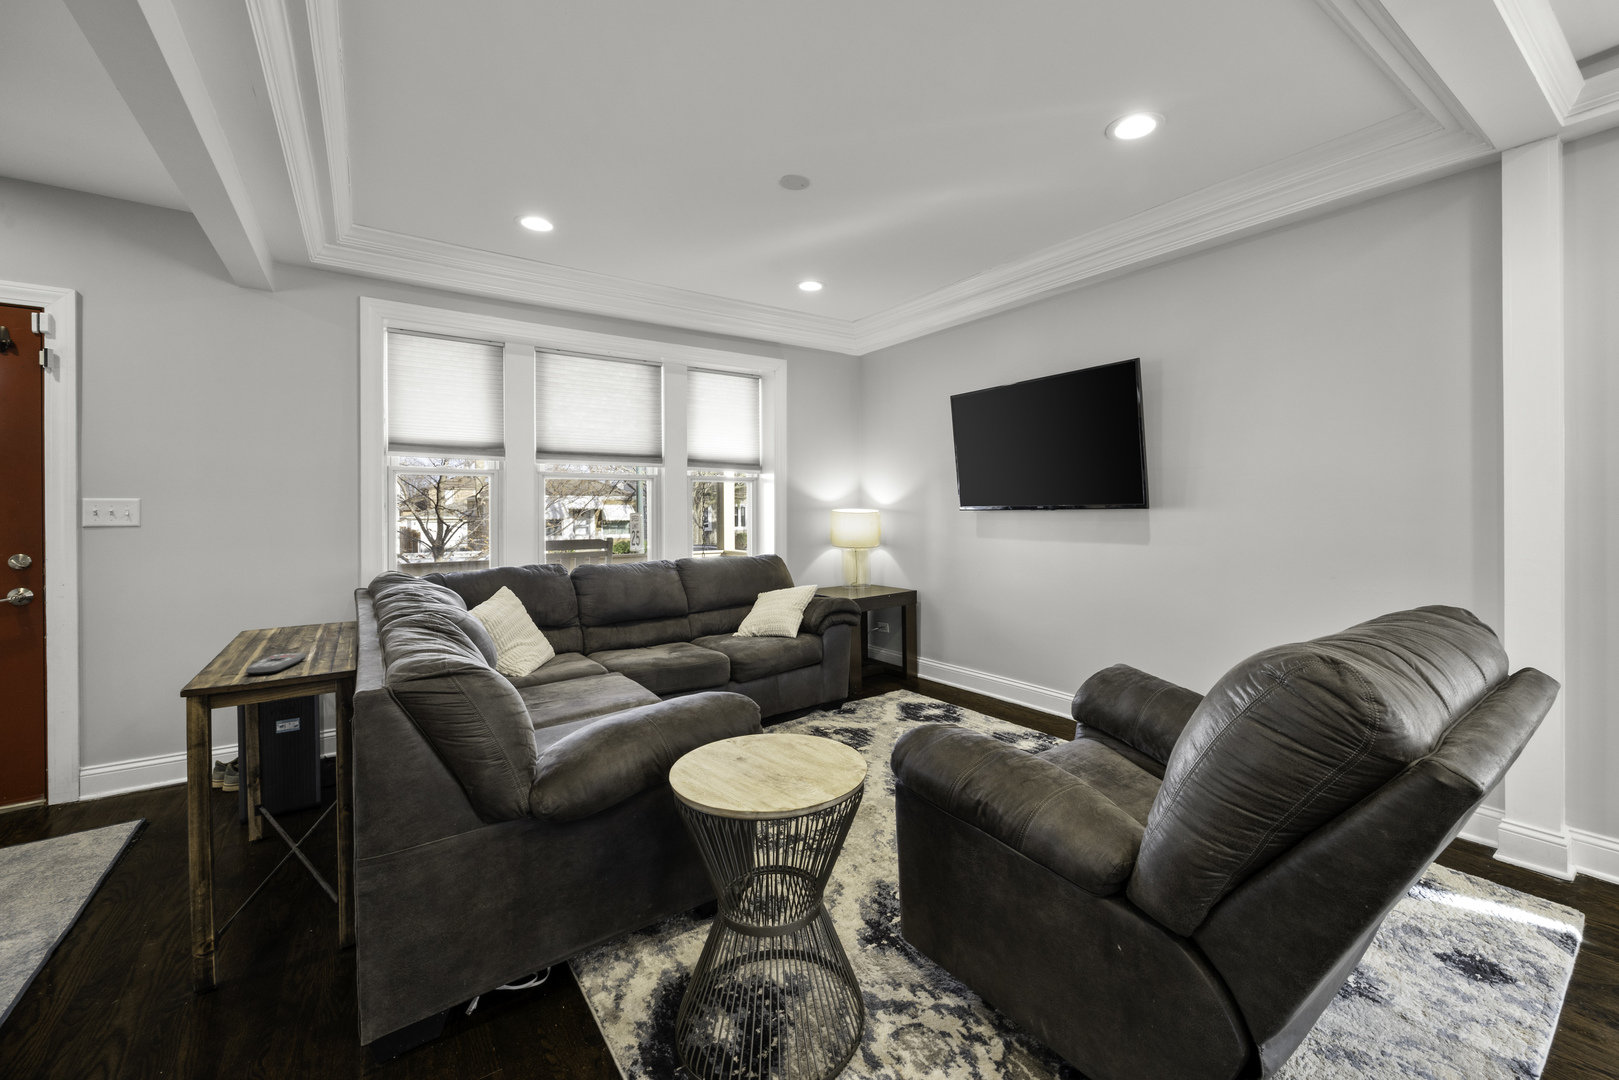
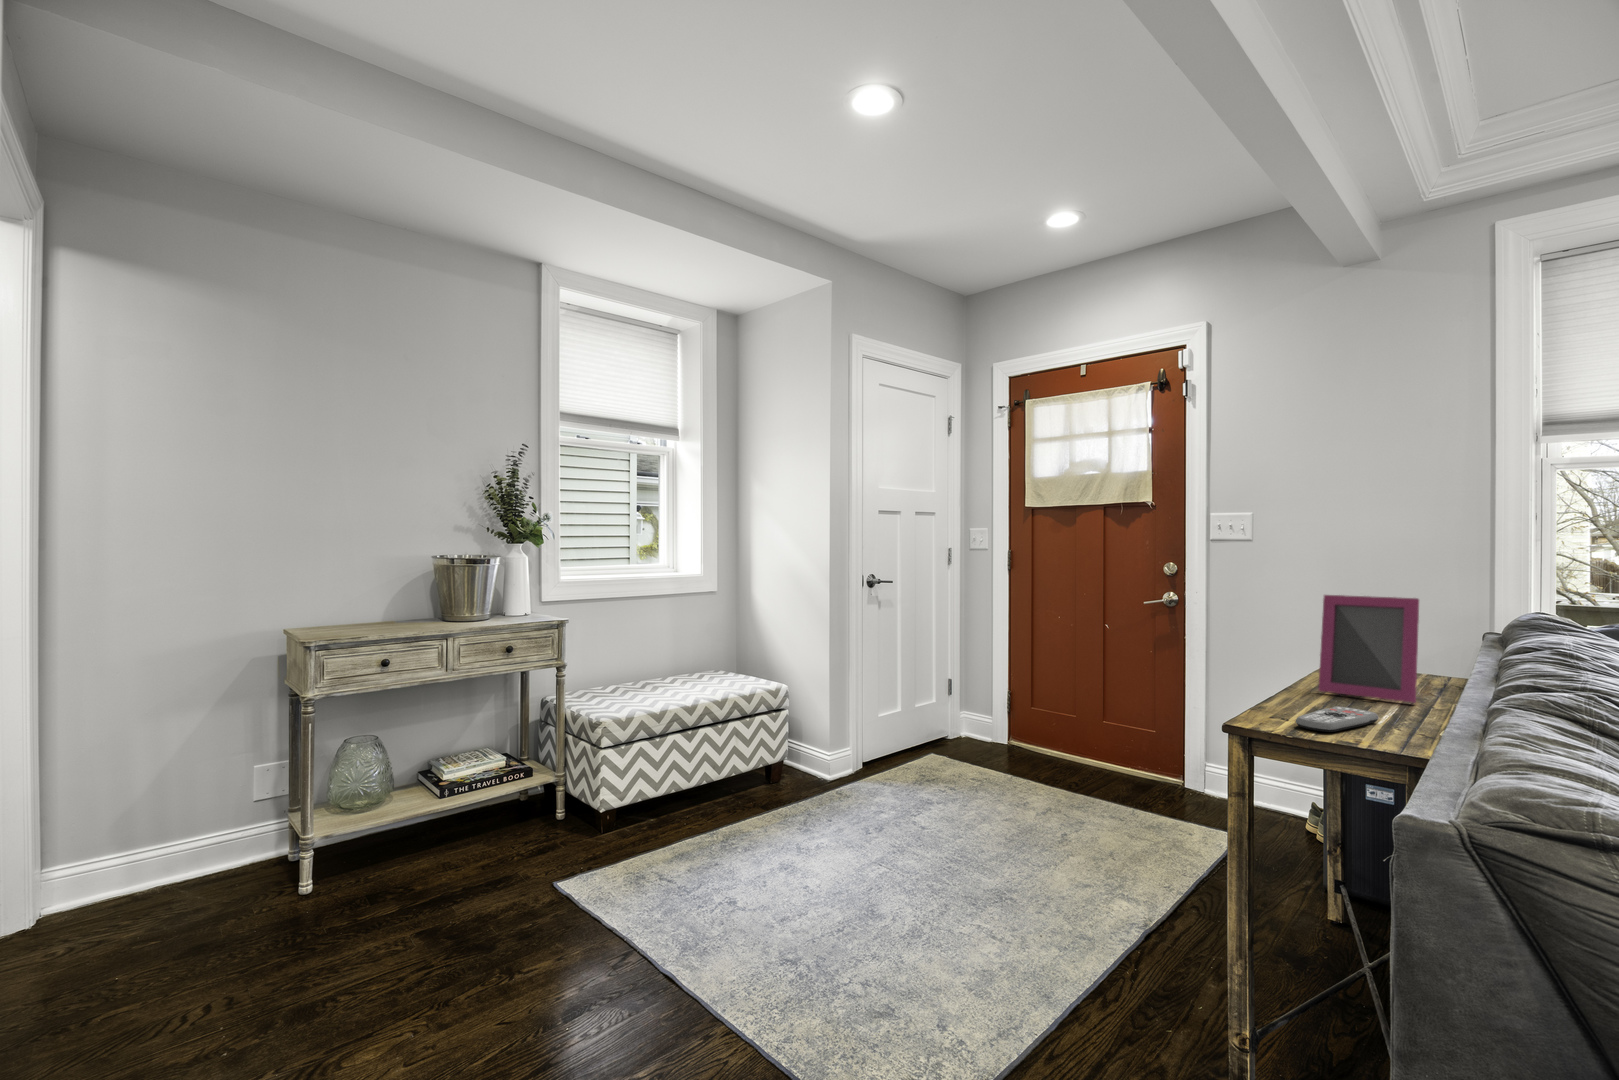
picture frame: none [249,567,325,650] -> present [1318,595,1419,703]

